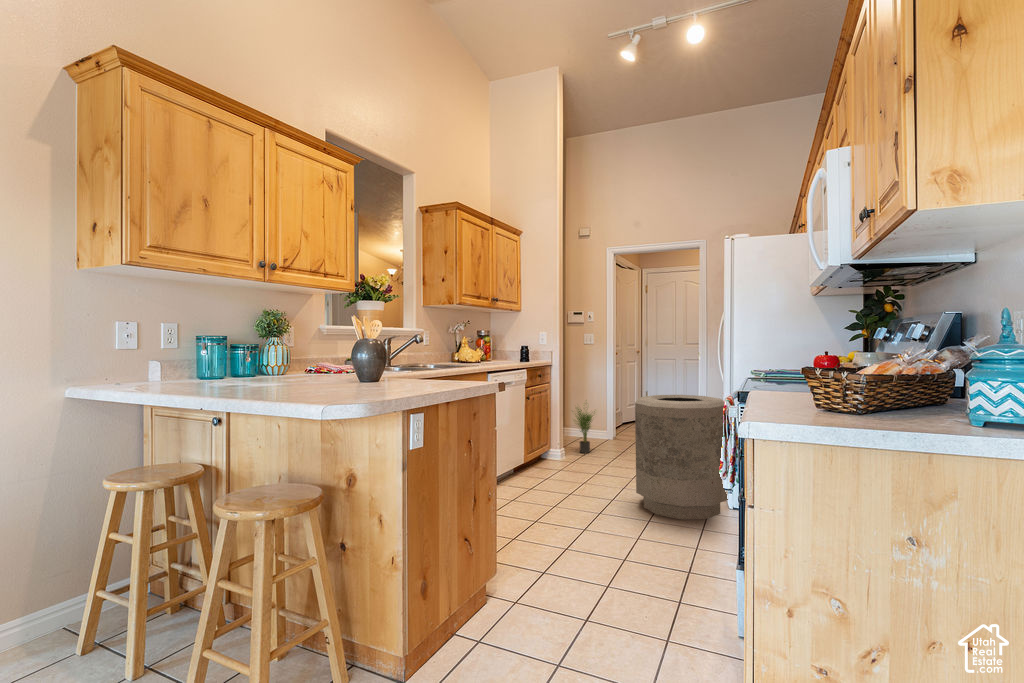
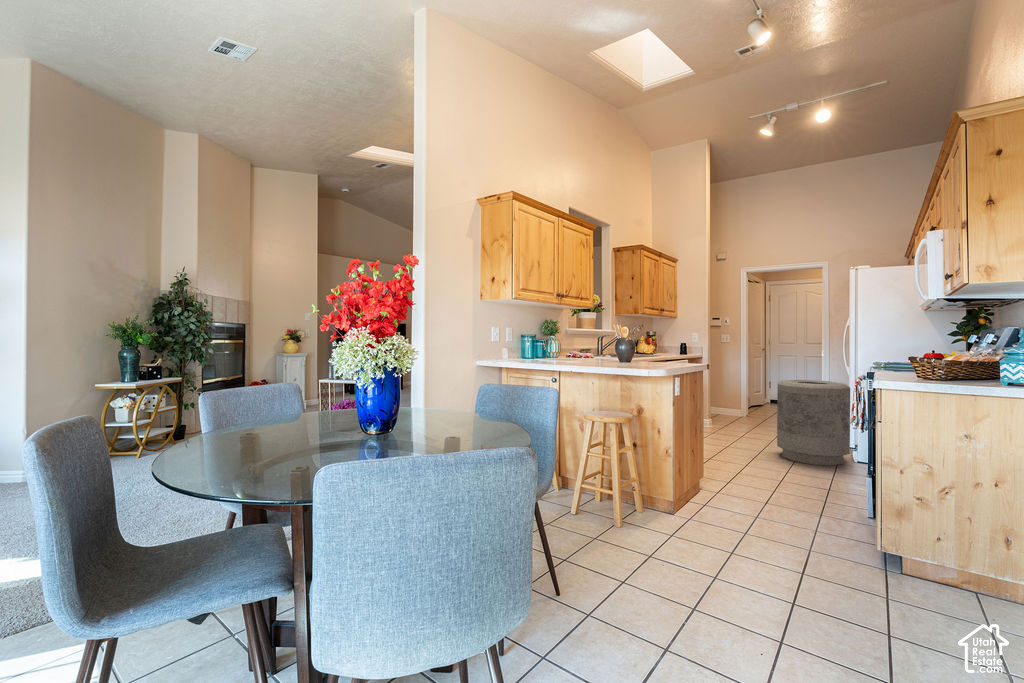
potted plant: present [577,409,593,453] -> none [713,384,737,424]

